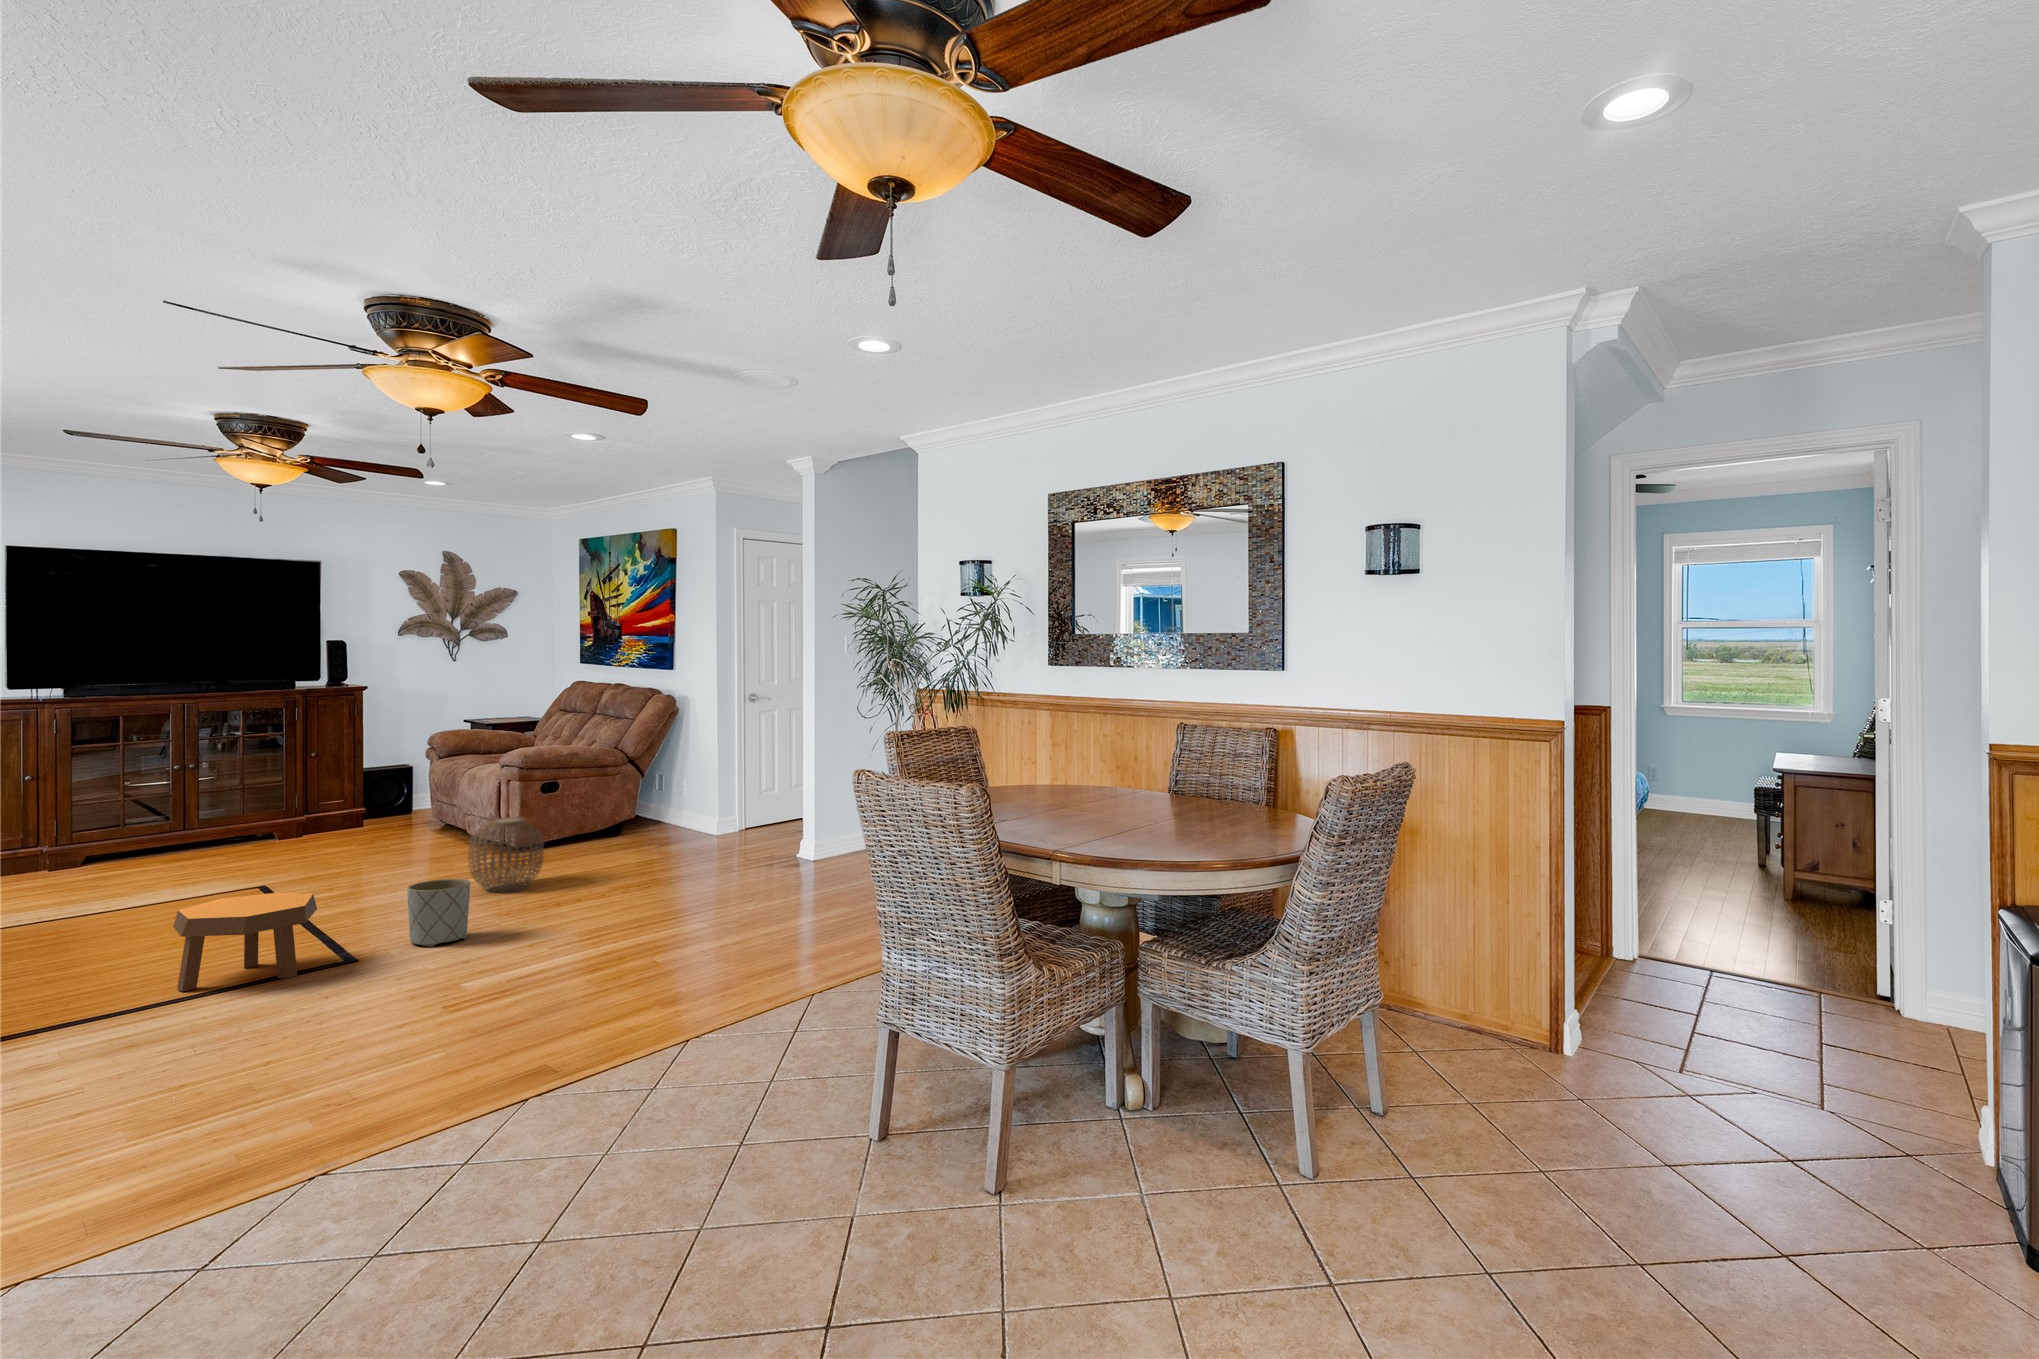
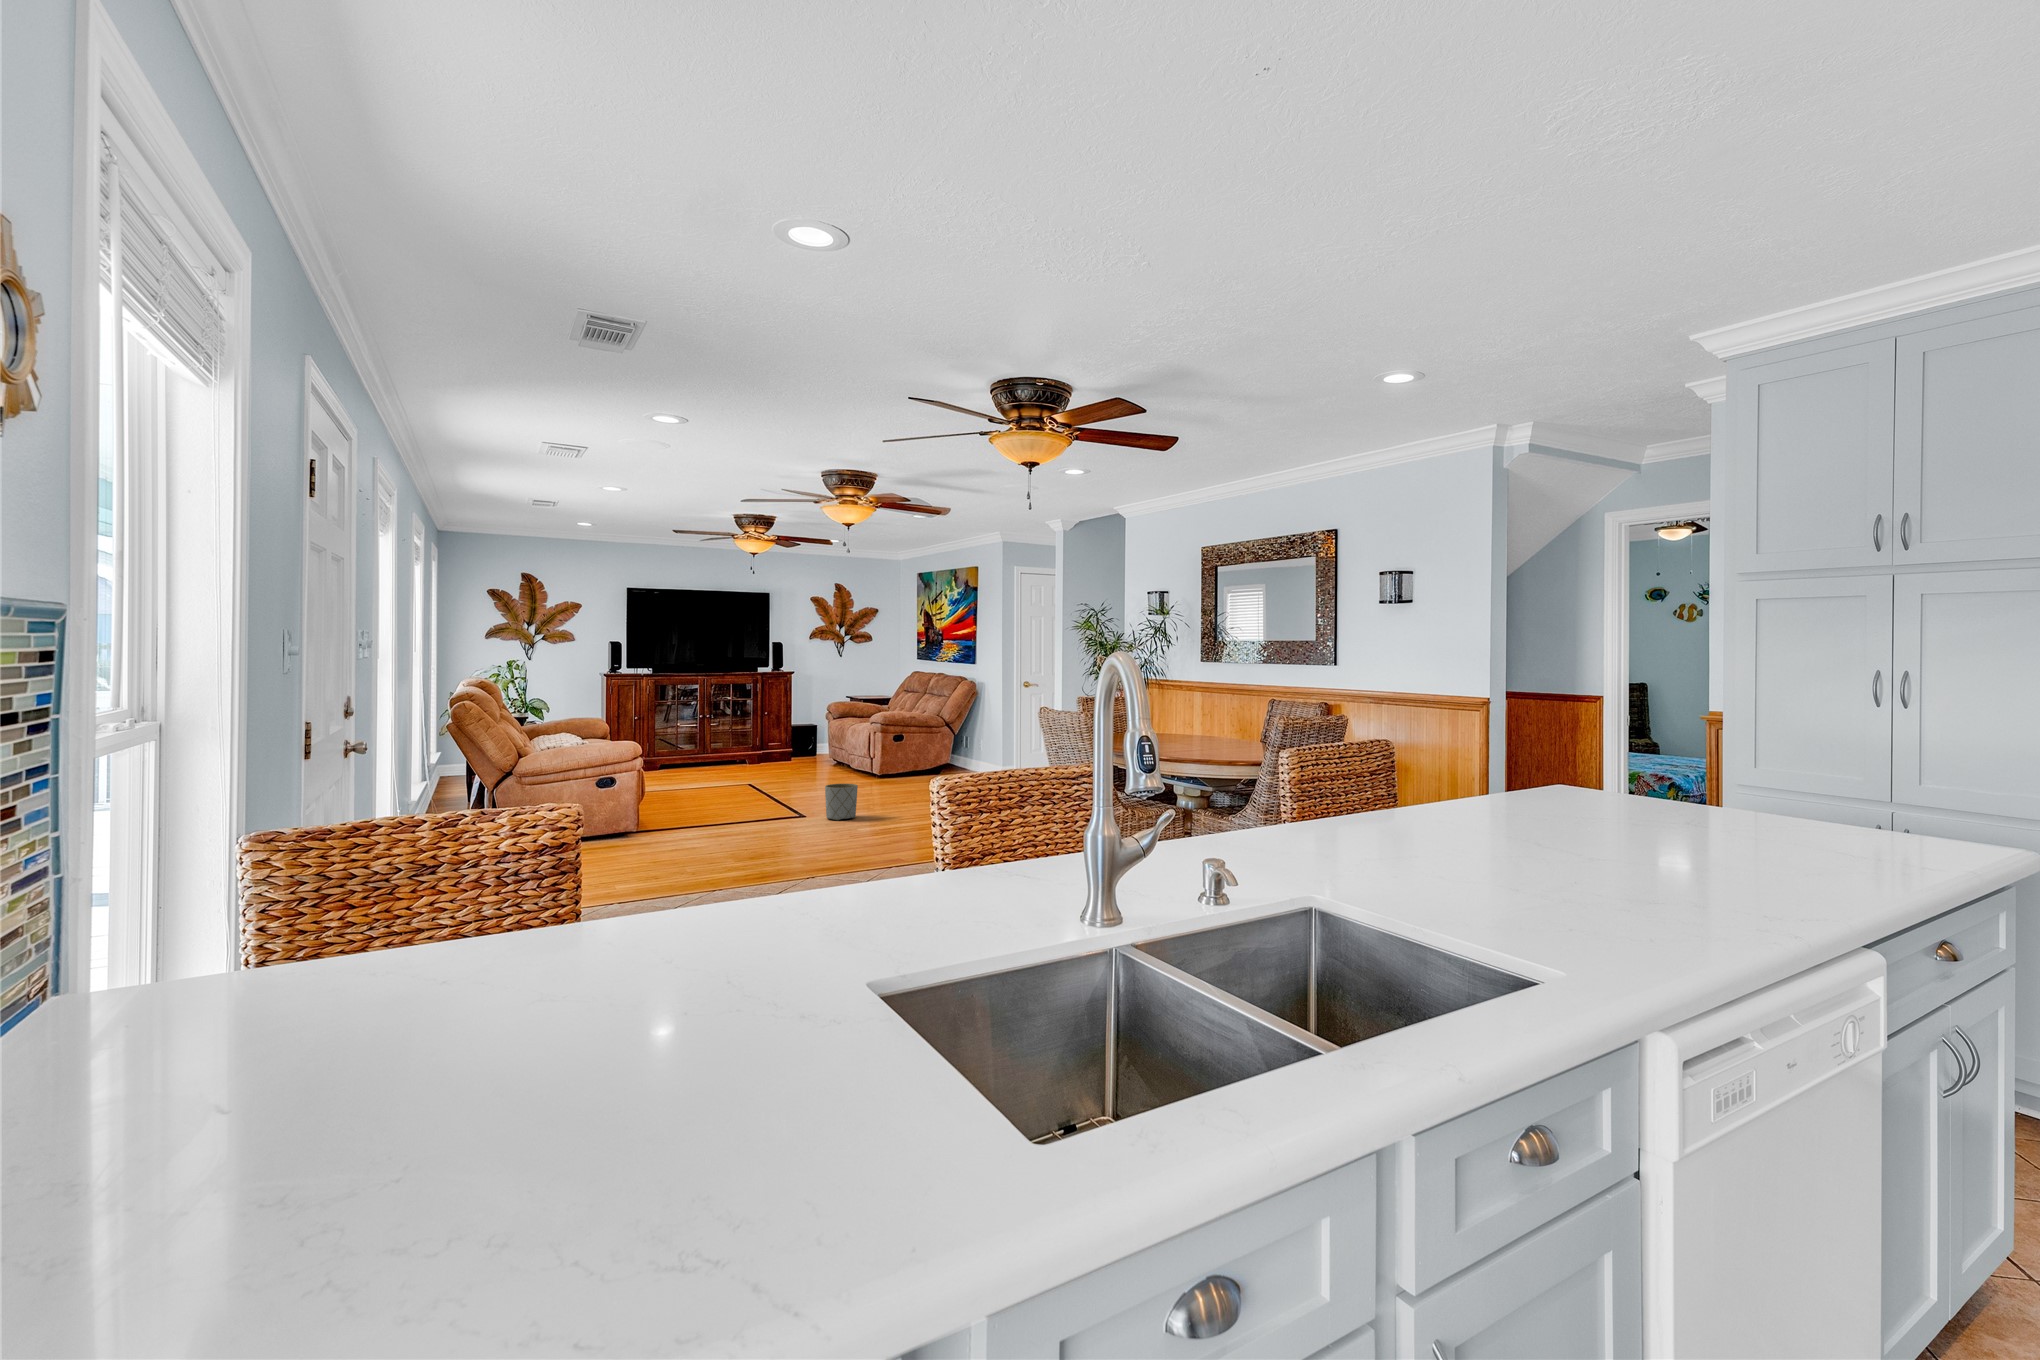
woven basket: present [469,817,544,892] -> none [854,753,896,798]
footstool: present [173,892,317,991] -> none [715,784,781,831]

